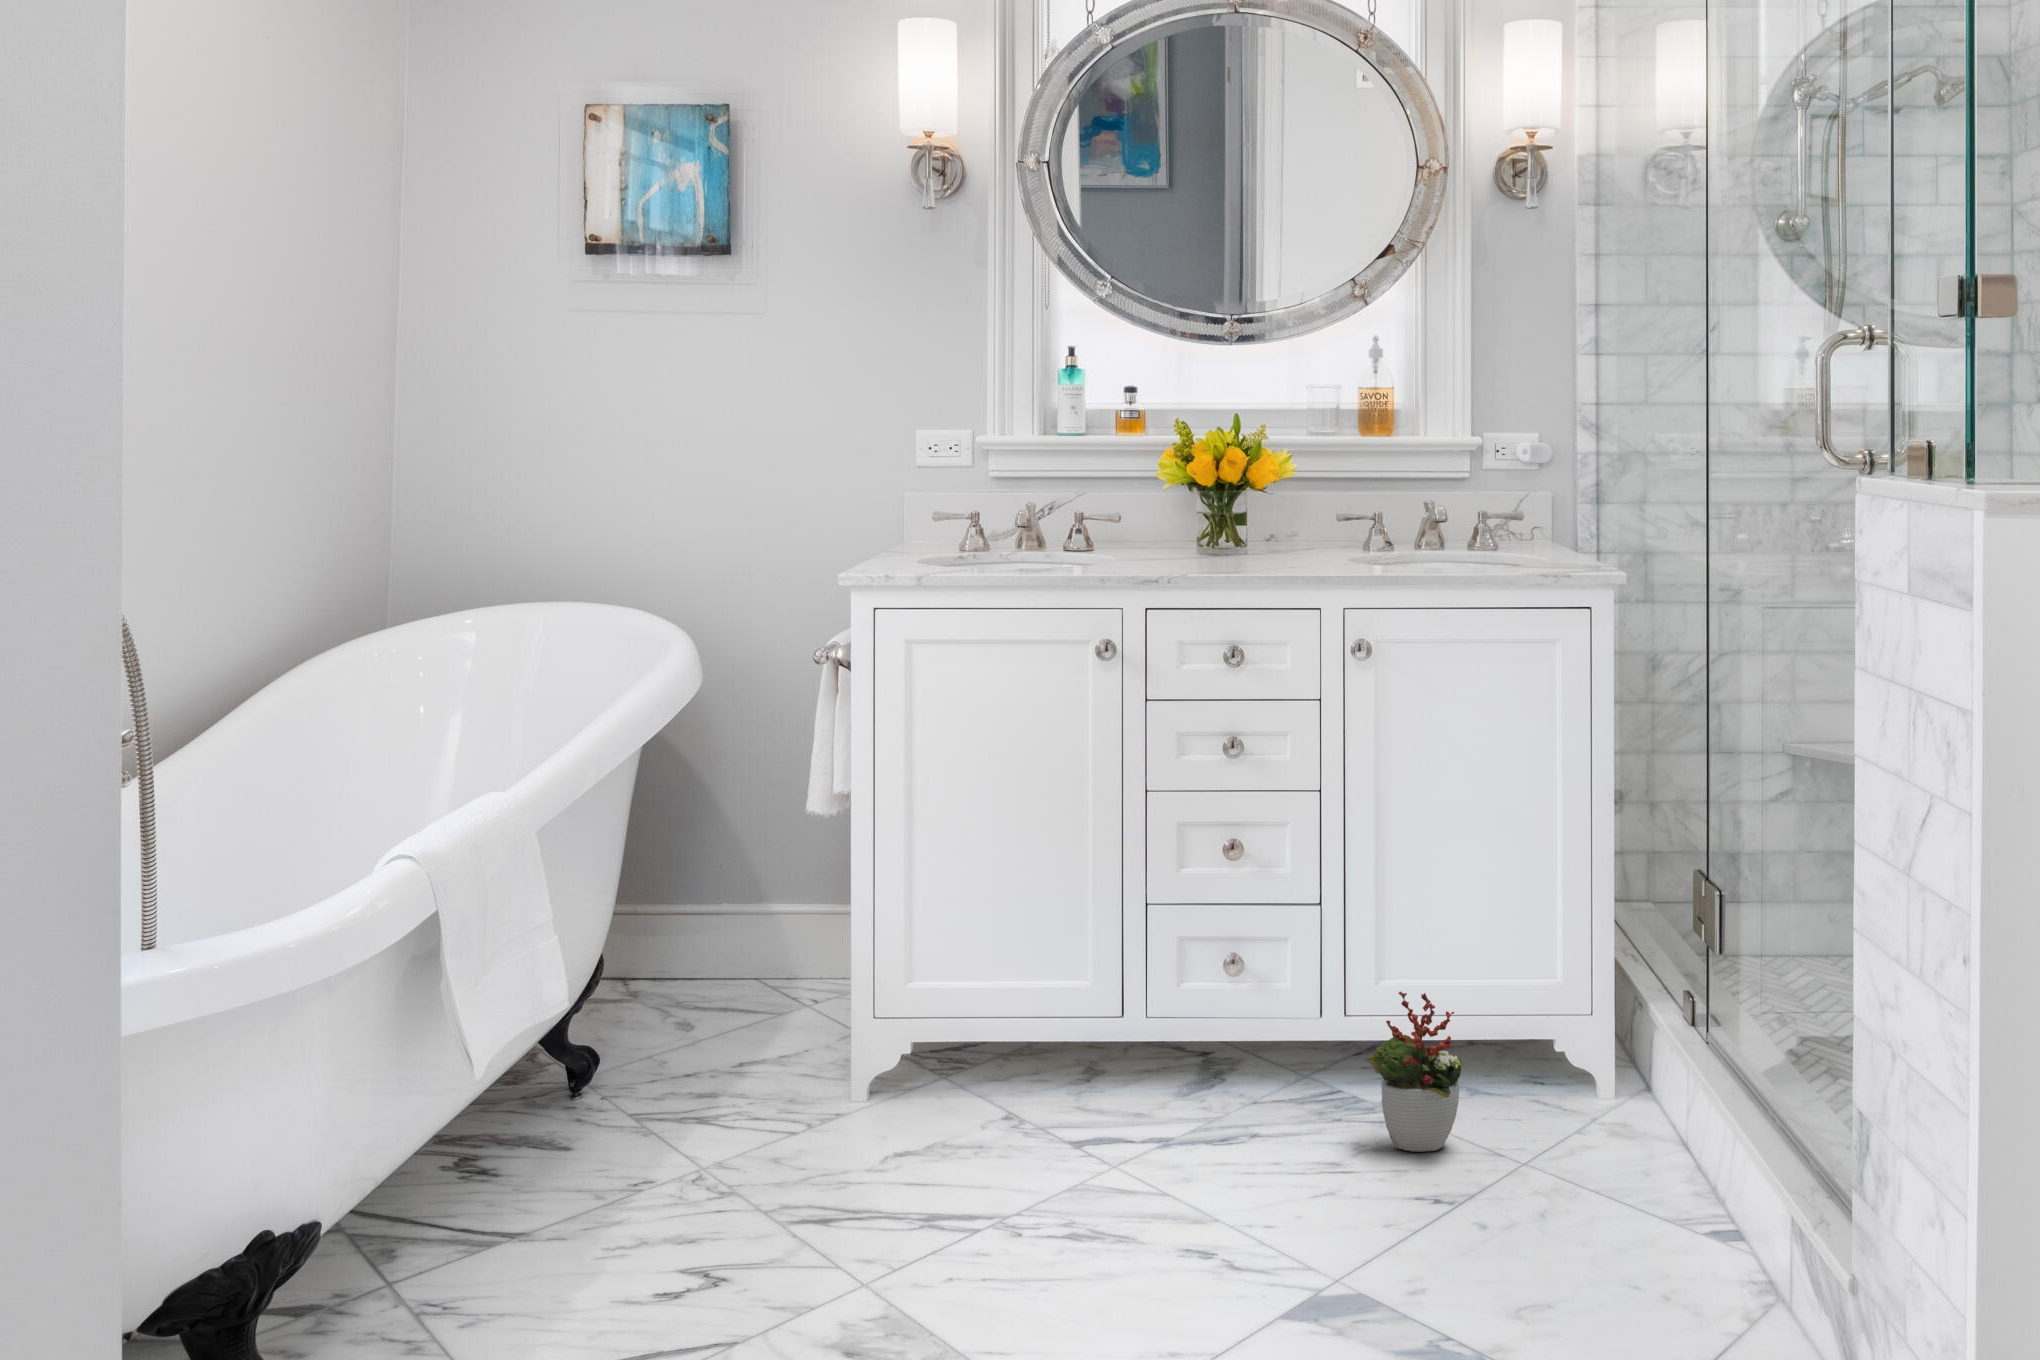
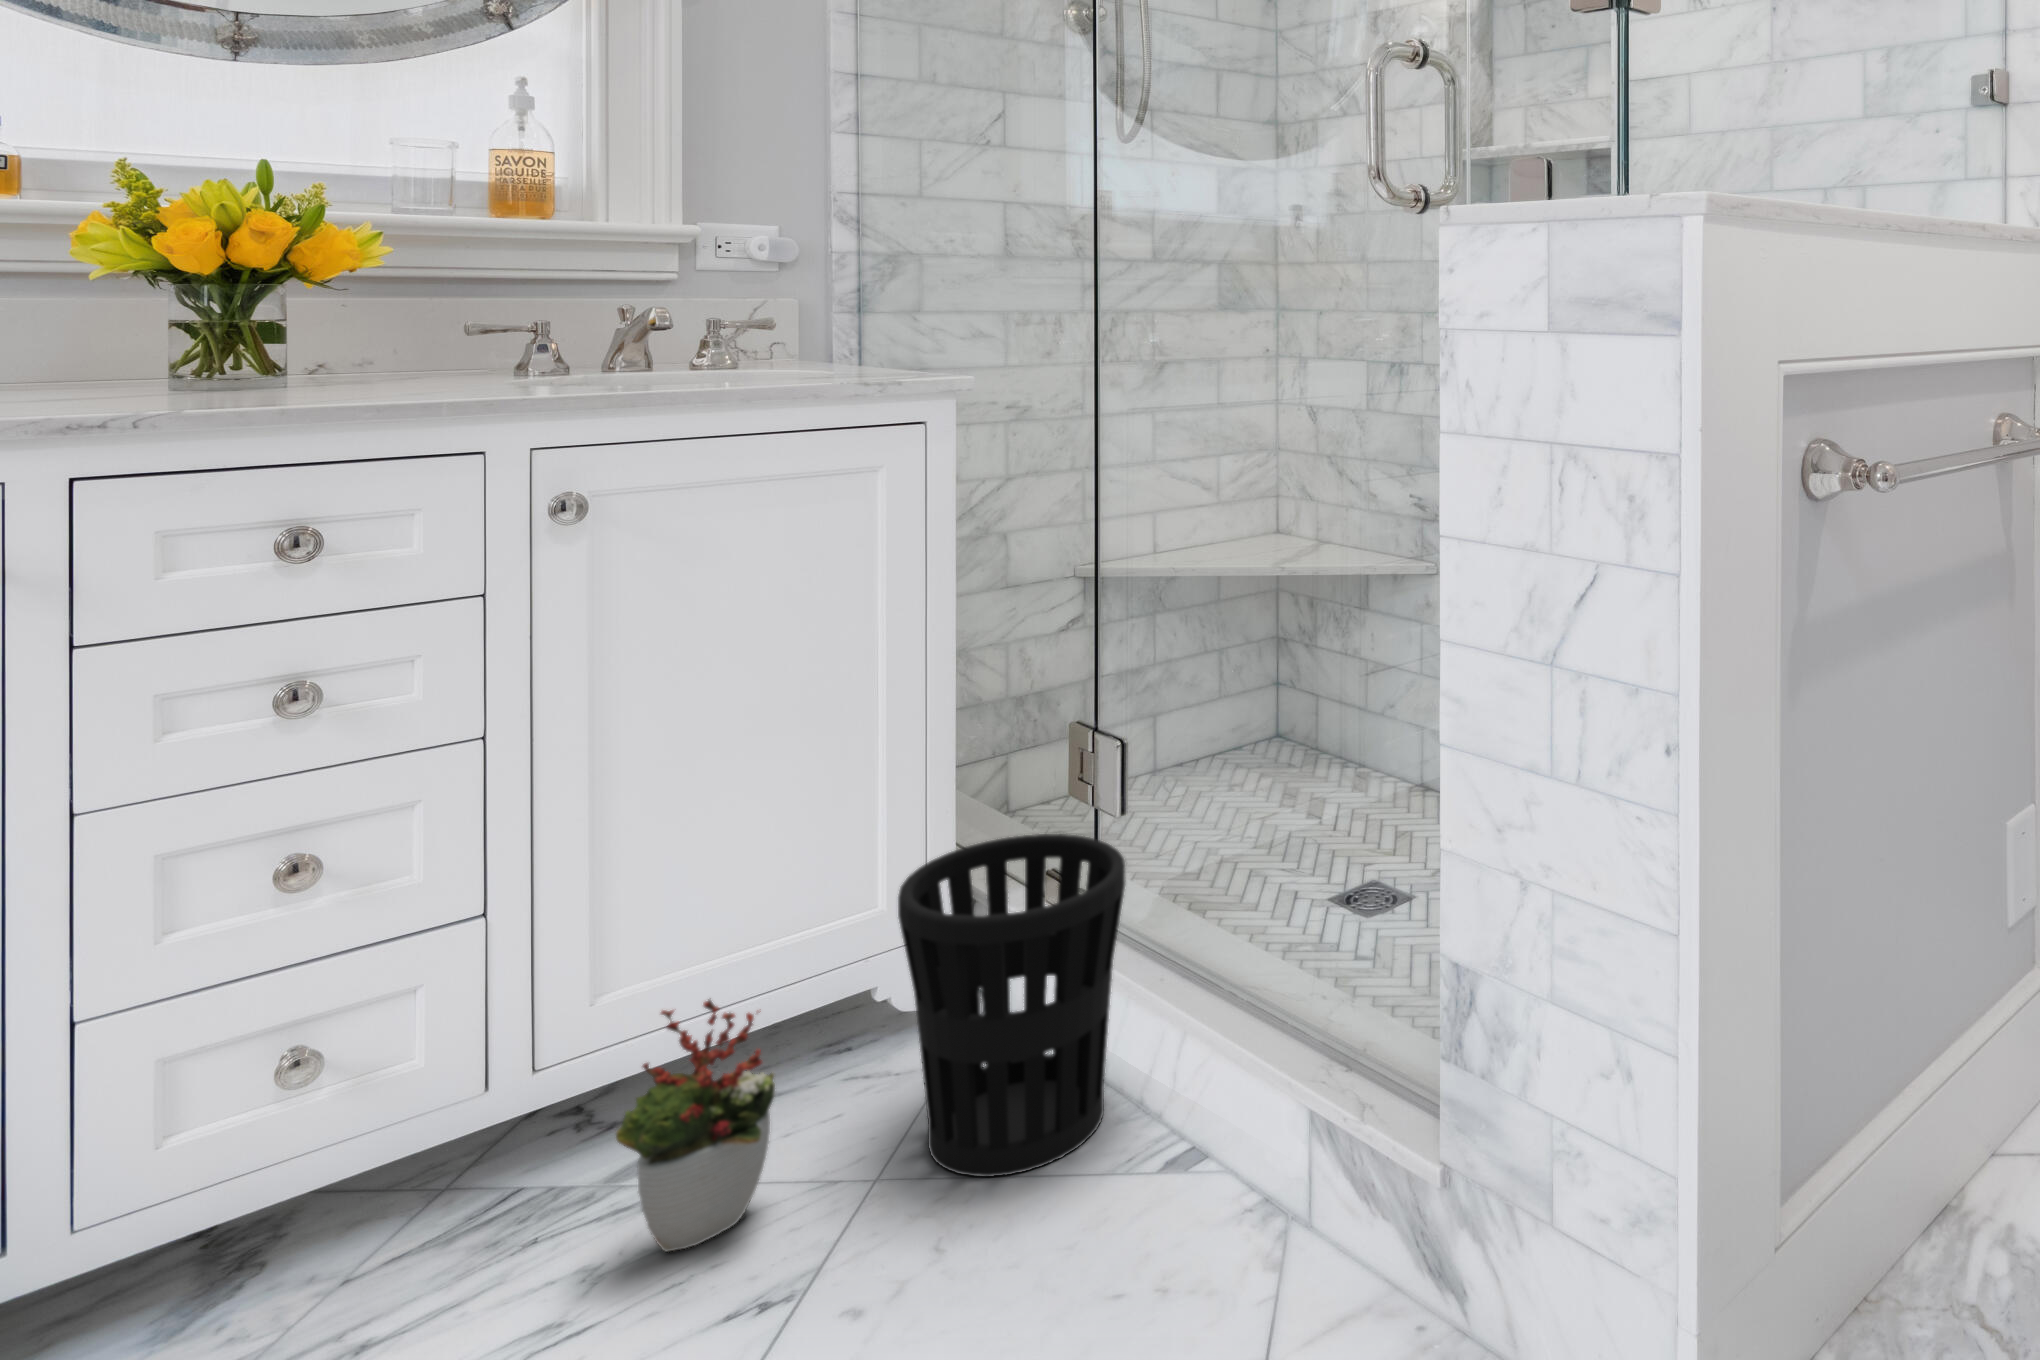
wastebasket: none [1544,948,1713,1200] -> present [898,834,1126,1177]

